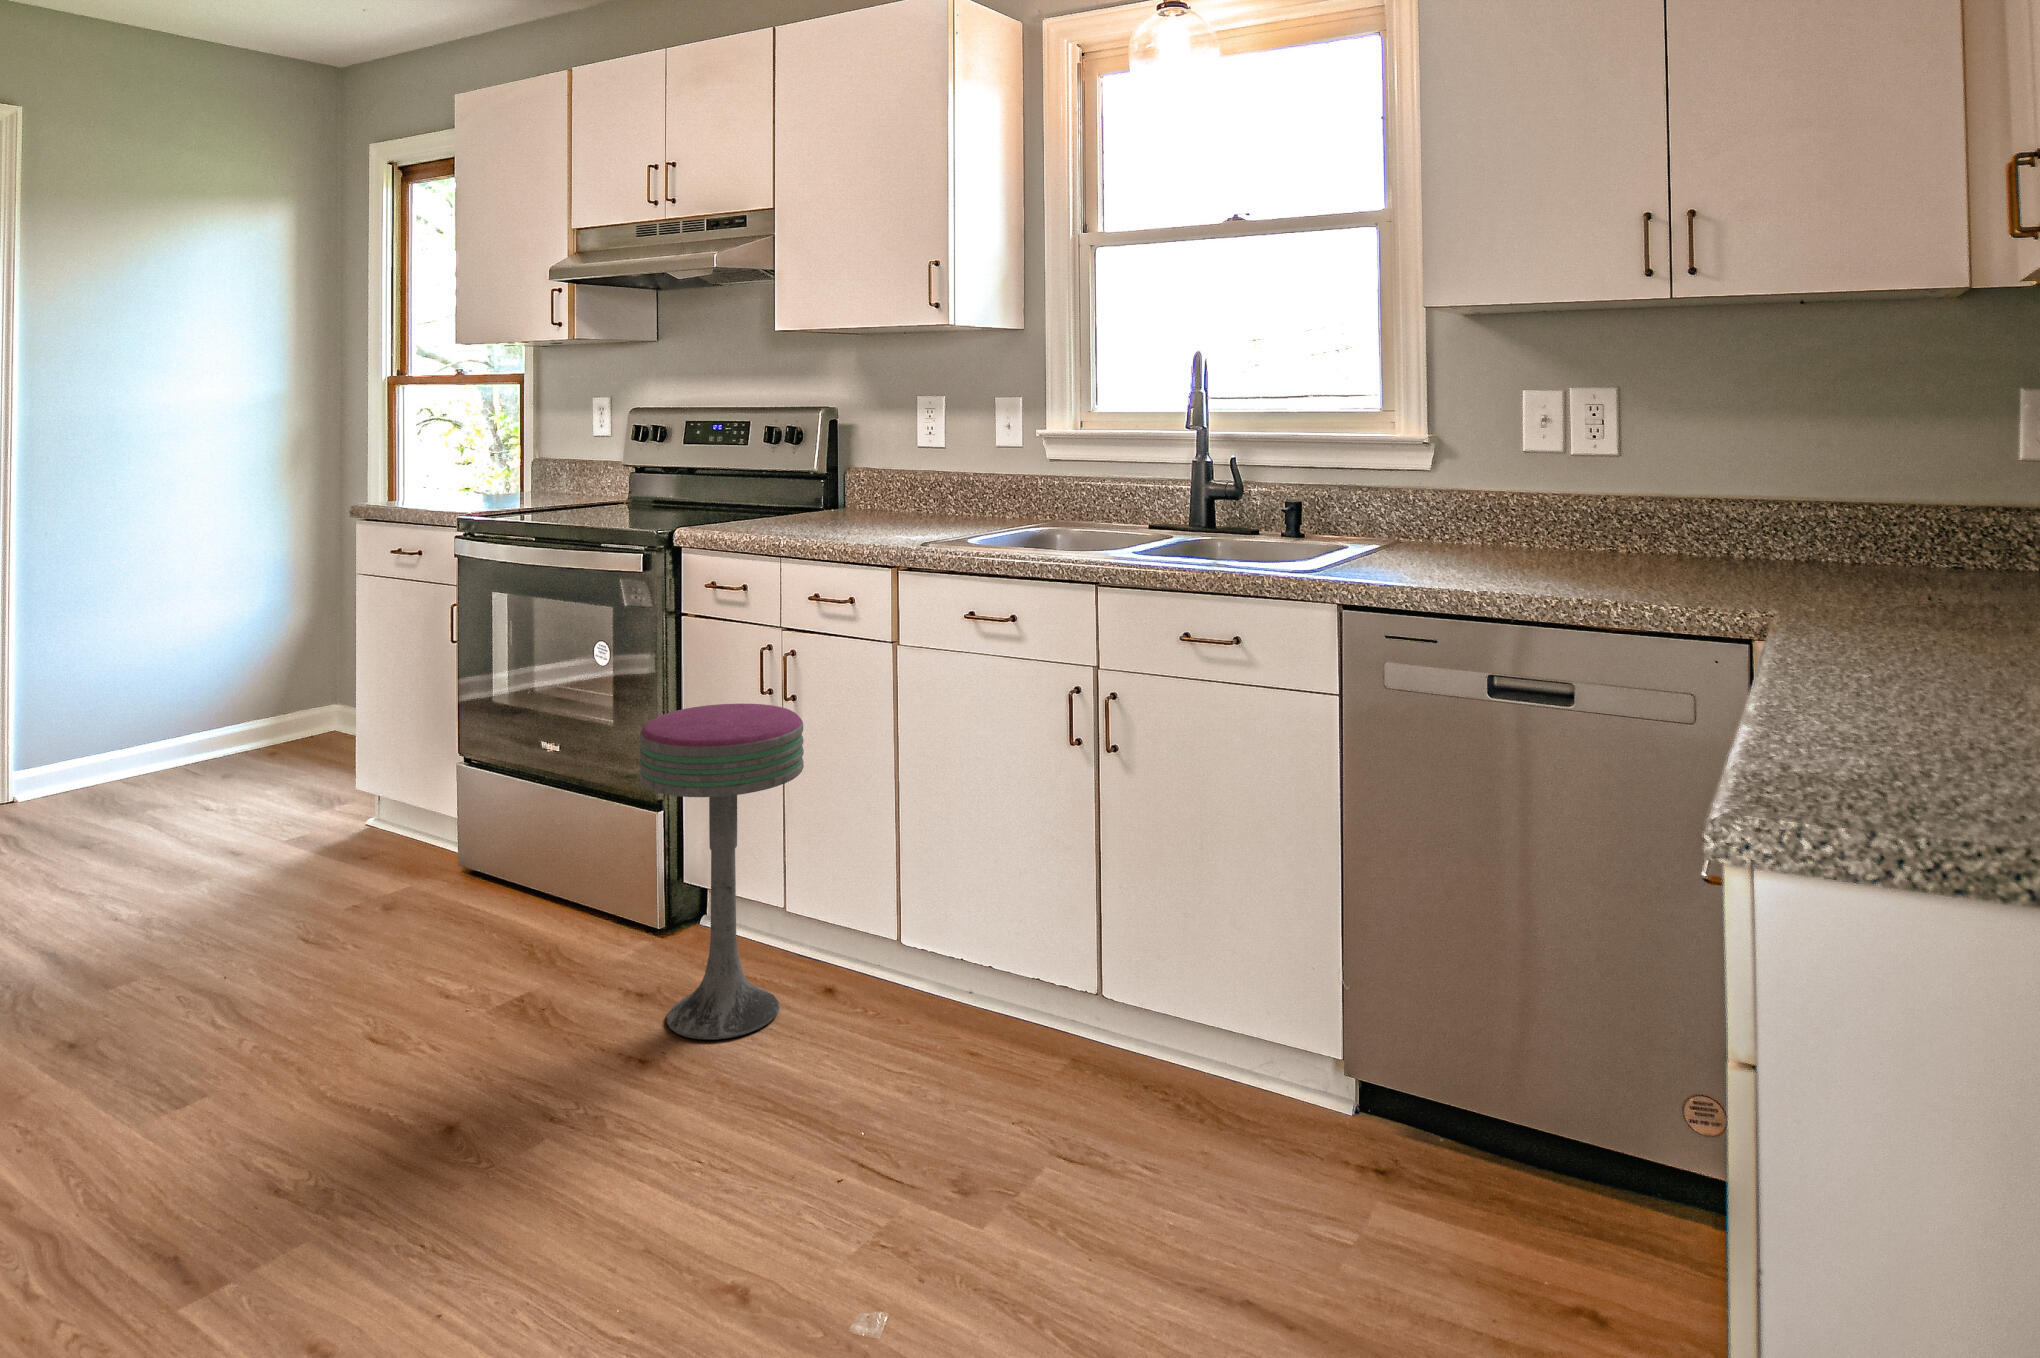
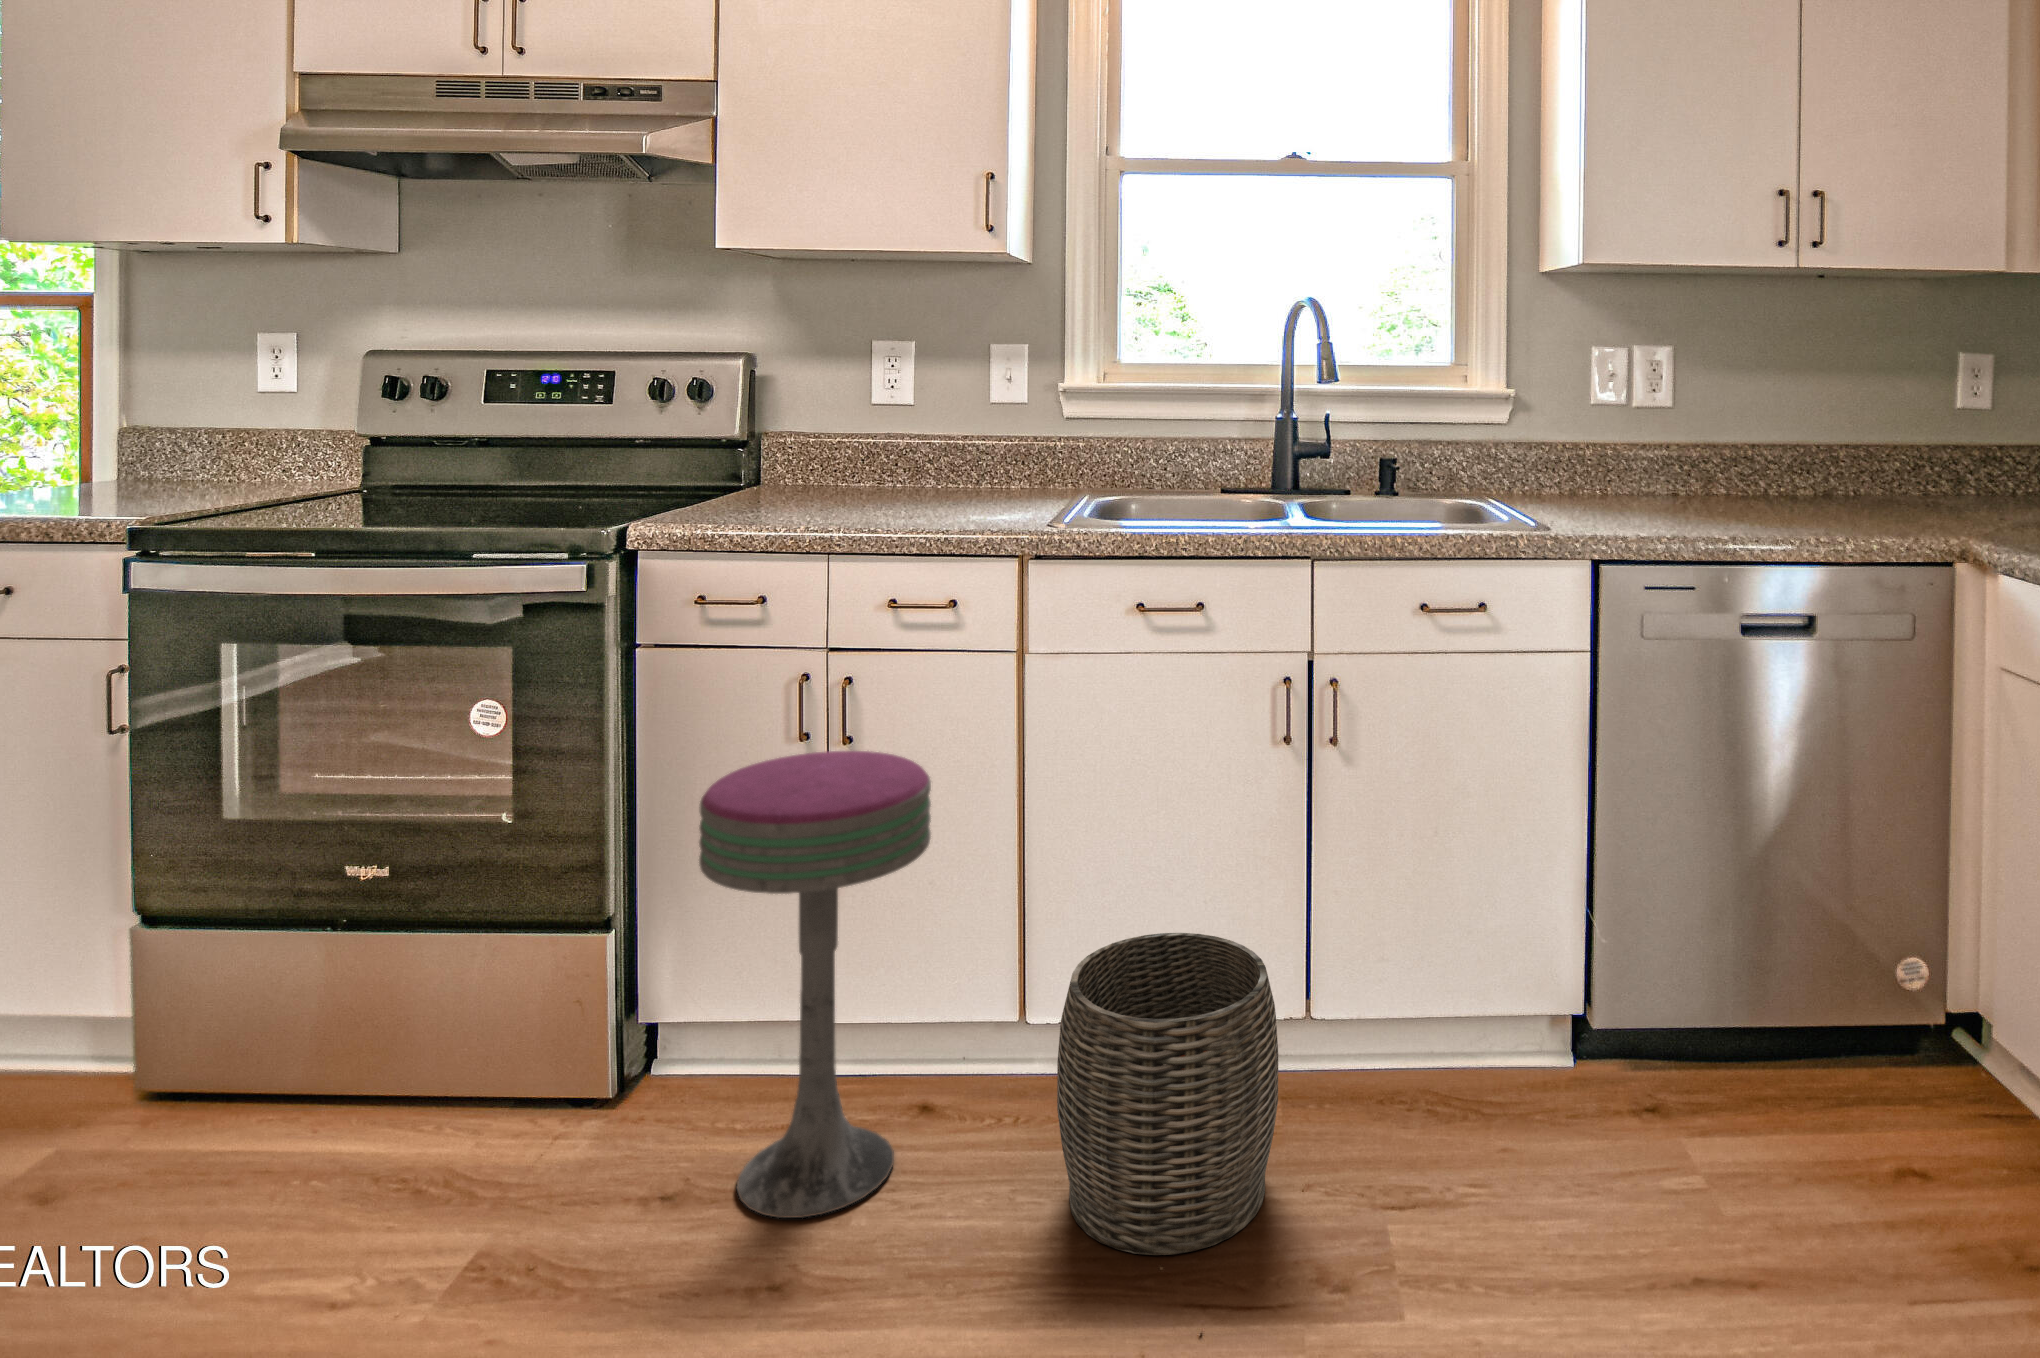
woven basket: none [822,887,1004,1144] -> present [1057,933,1278,1255]

